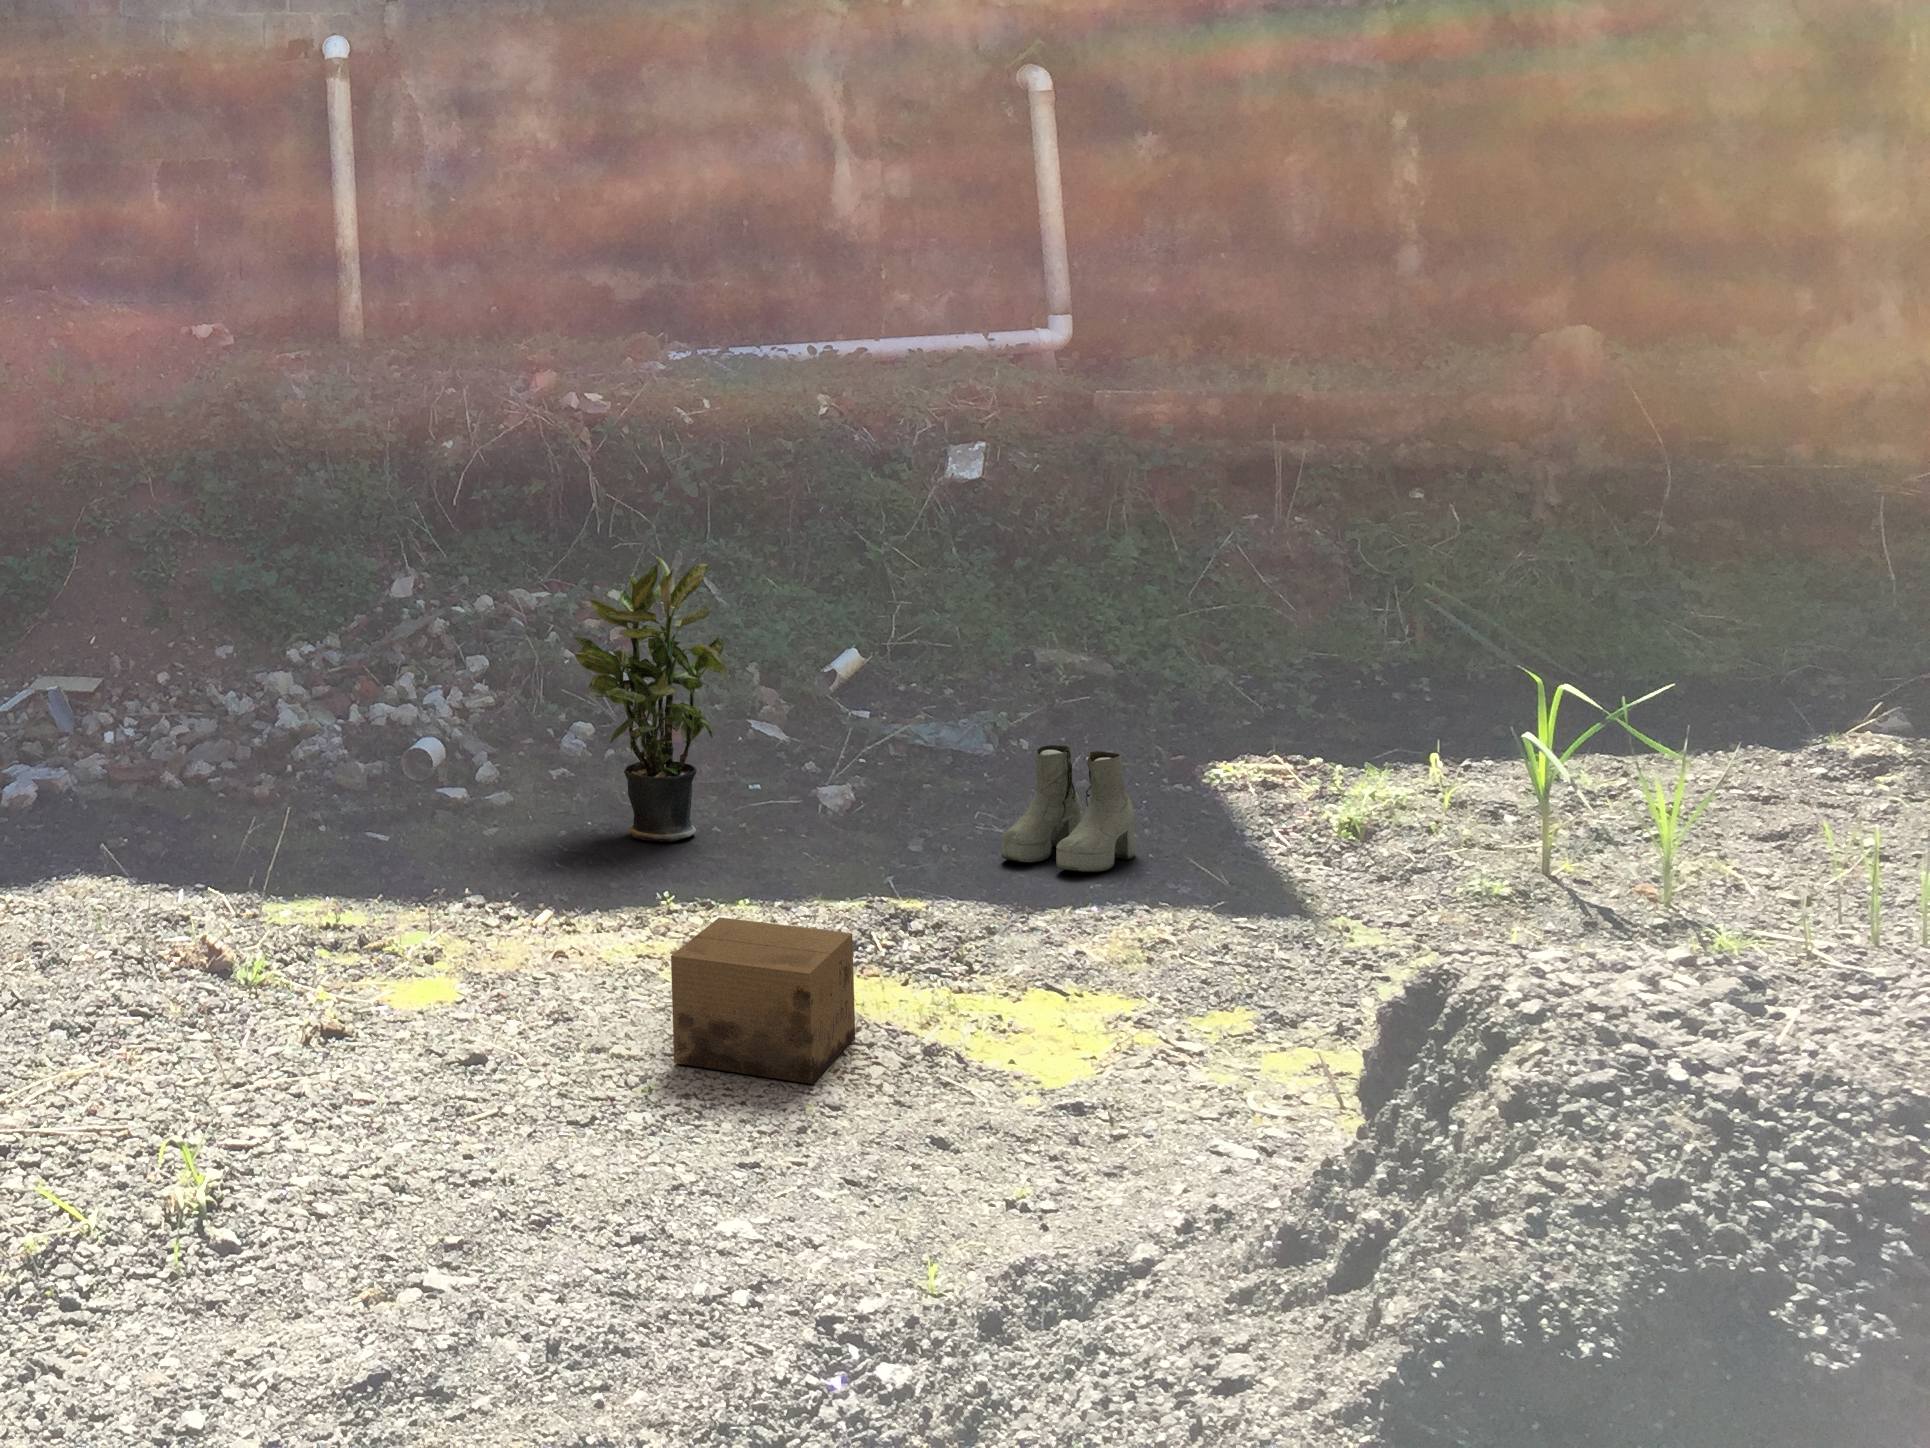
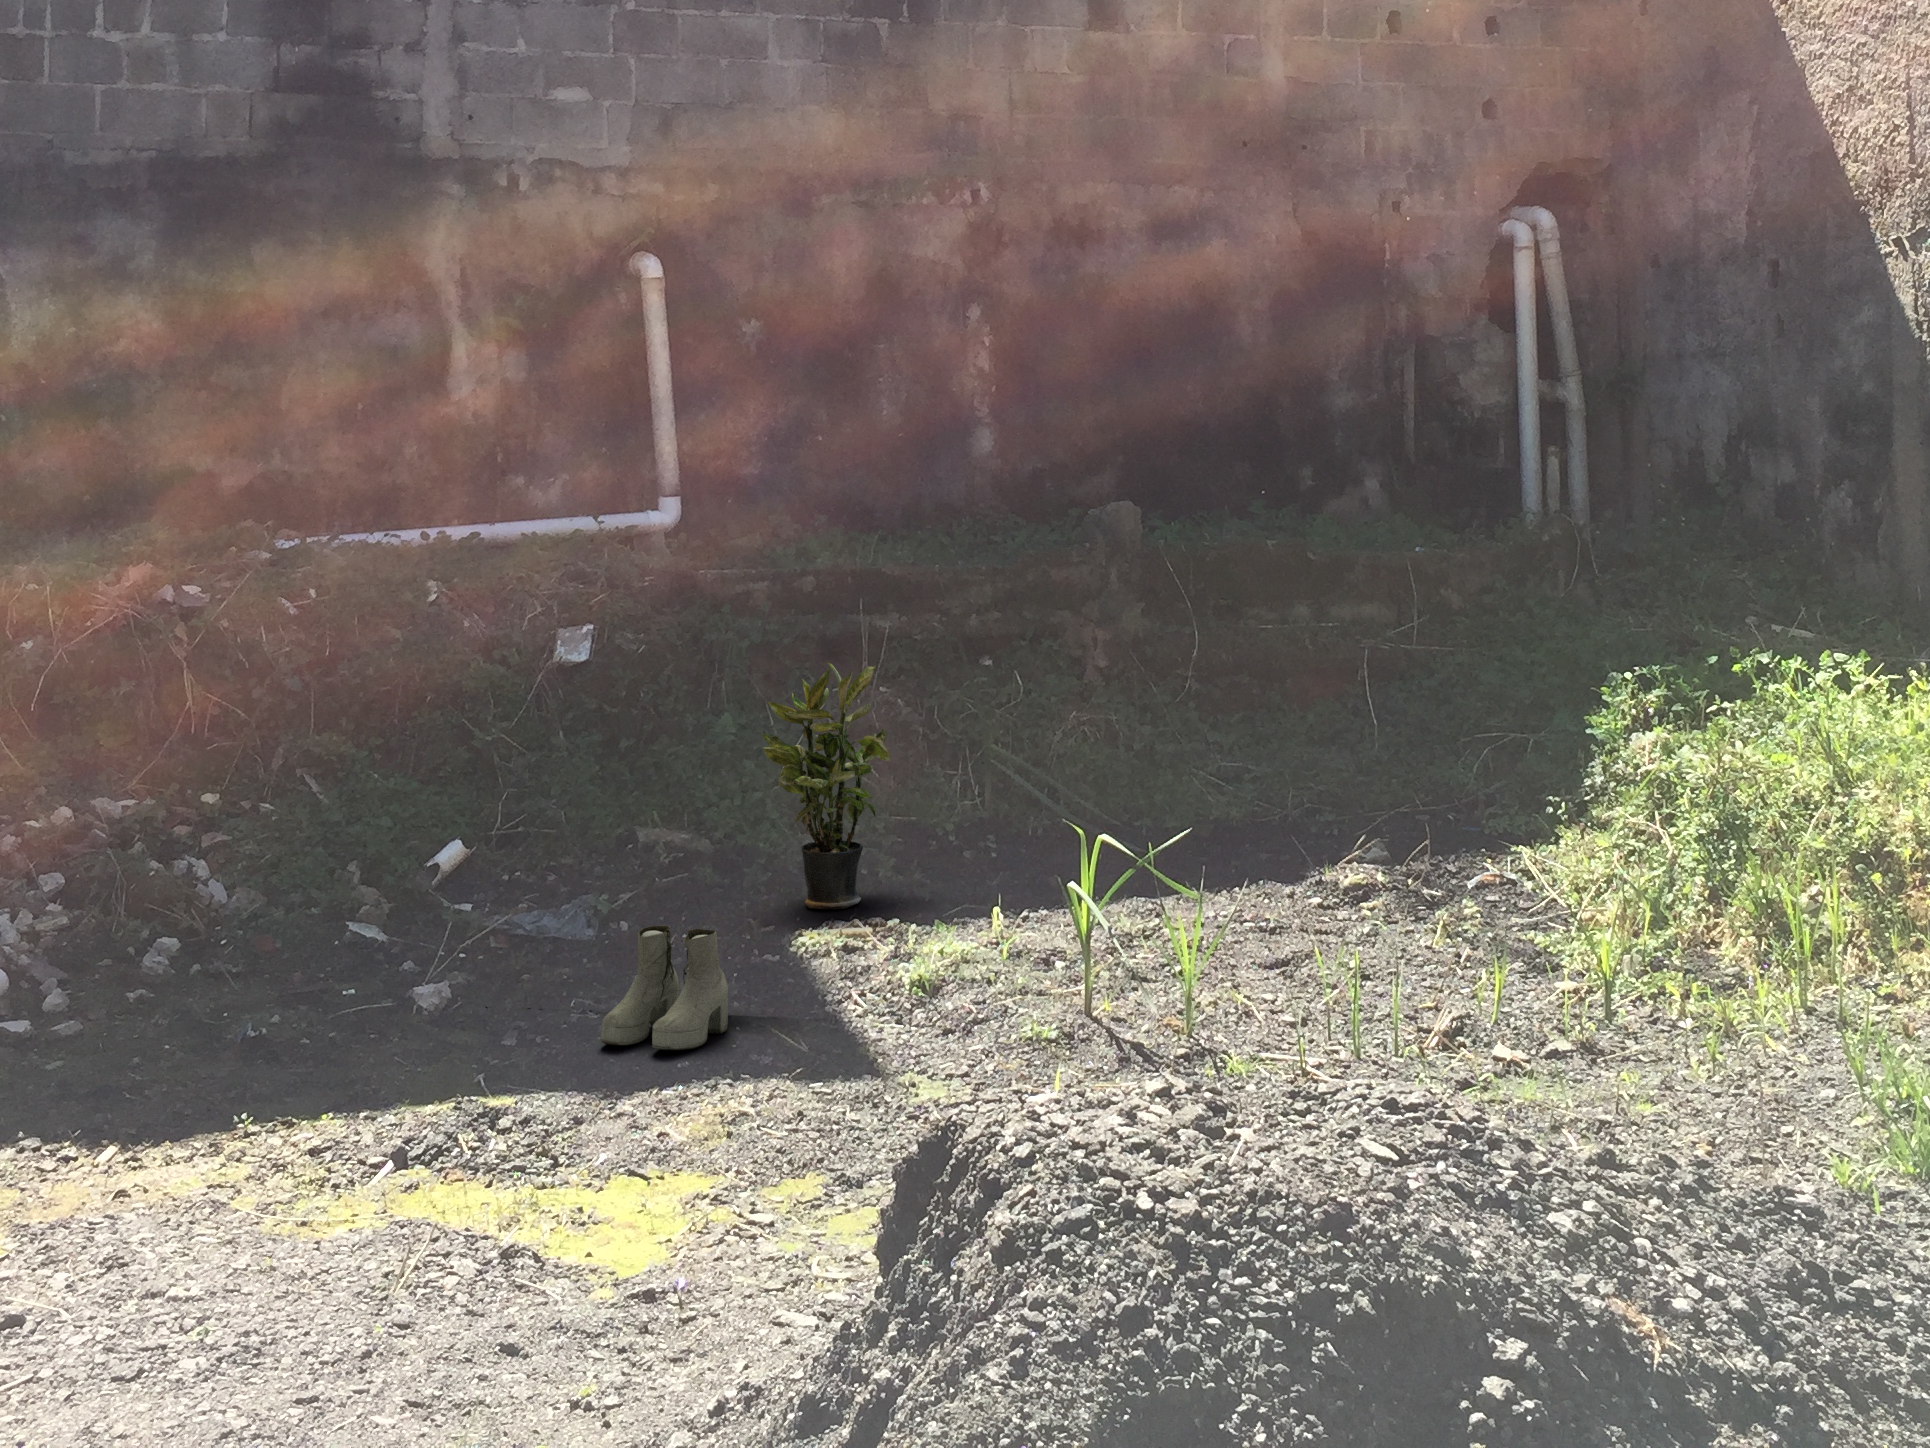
potted plant: present [574,557,727,842] -> present [762,662,891,909]
cardboard box: present [671,917,855,1084] -> none [235,1135,432,1304]

